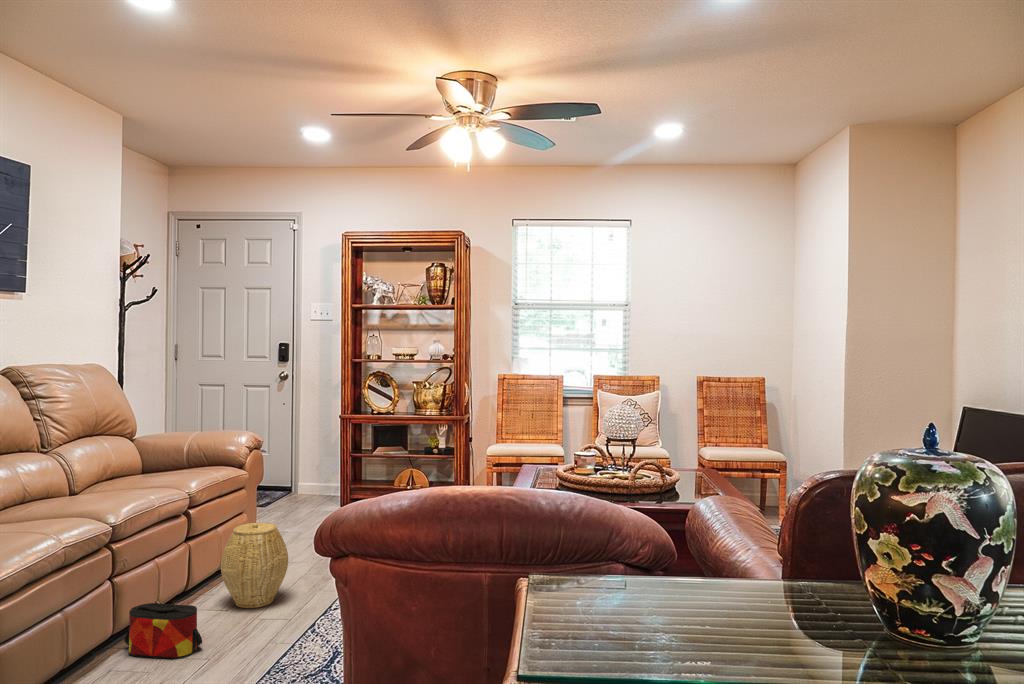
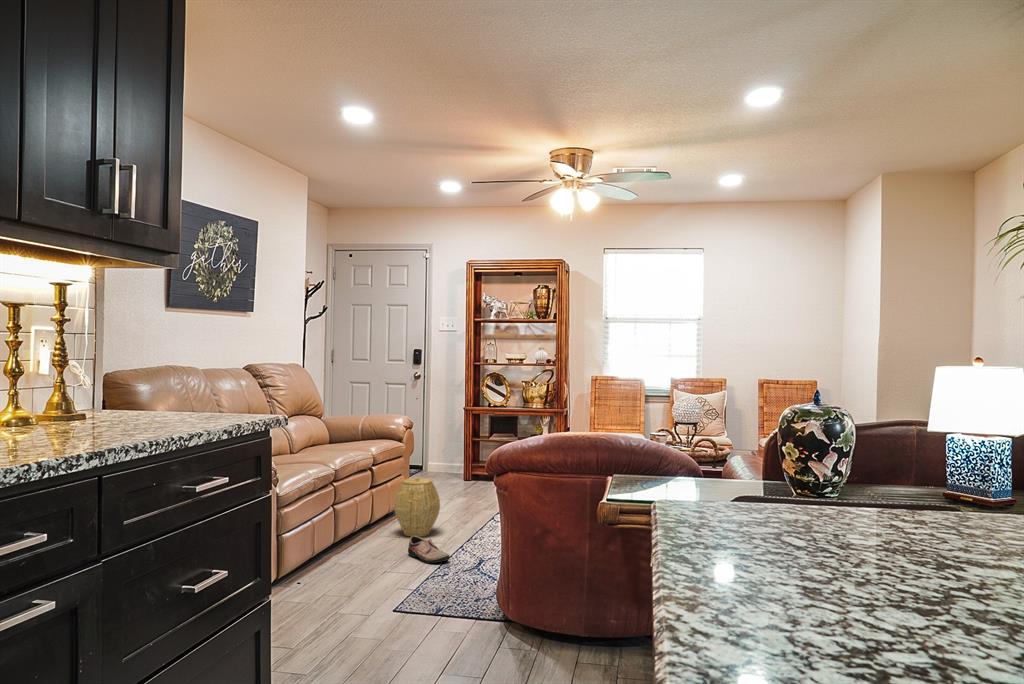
bag: present [124,603,202,659] -> none [340,524,391,560]
shoe: none [230,616,290,660] -> present [408,536,450,563]

